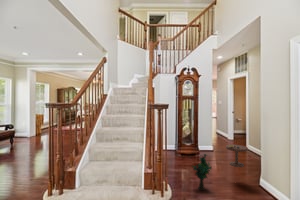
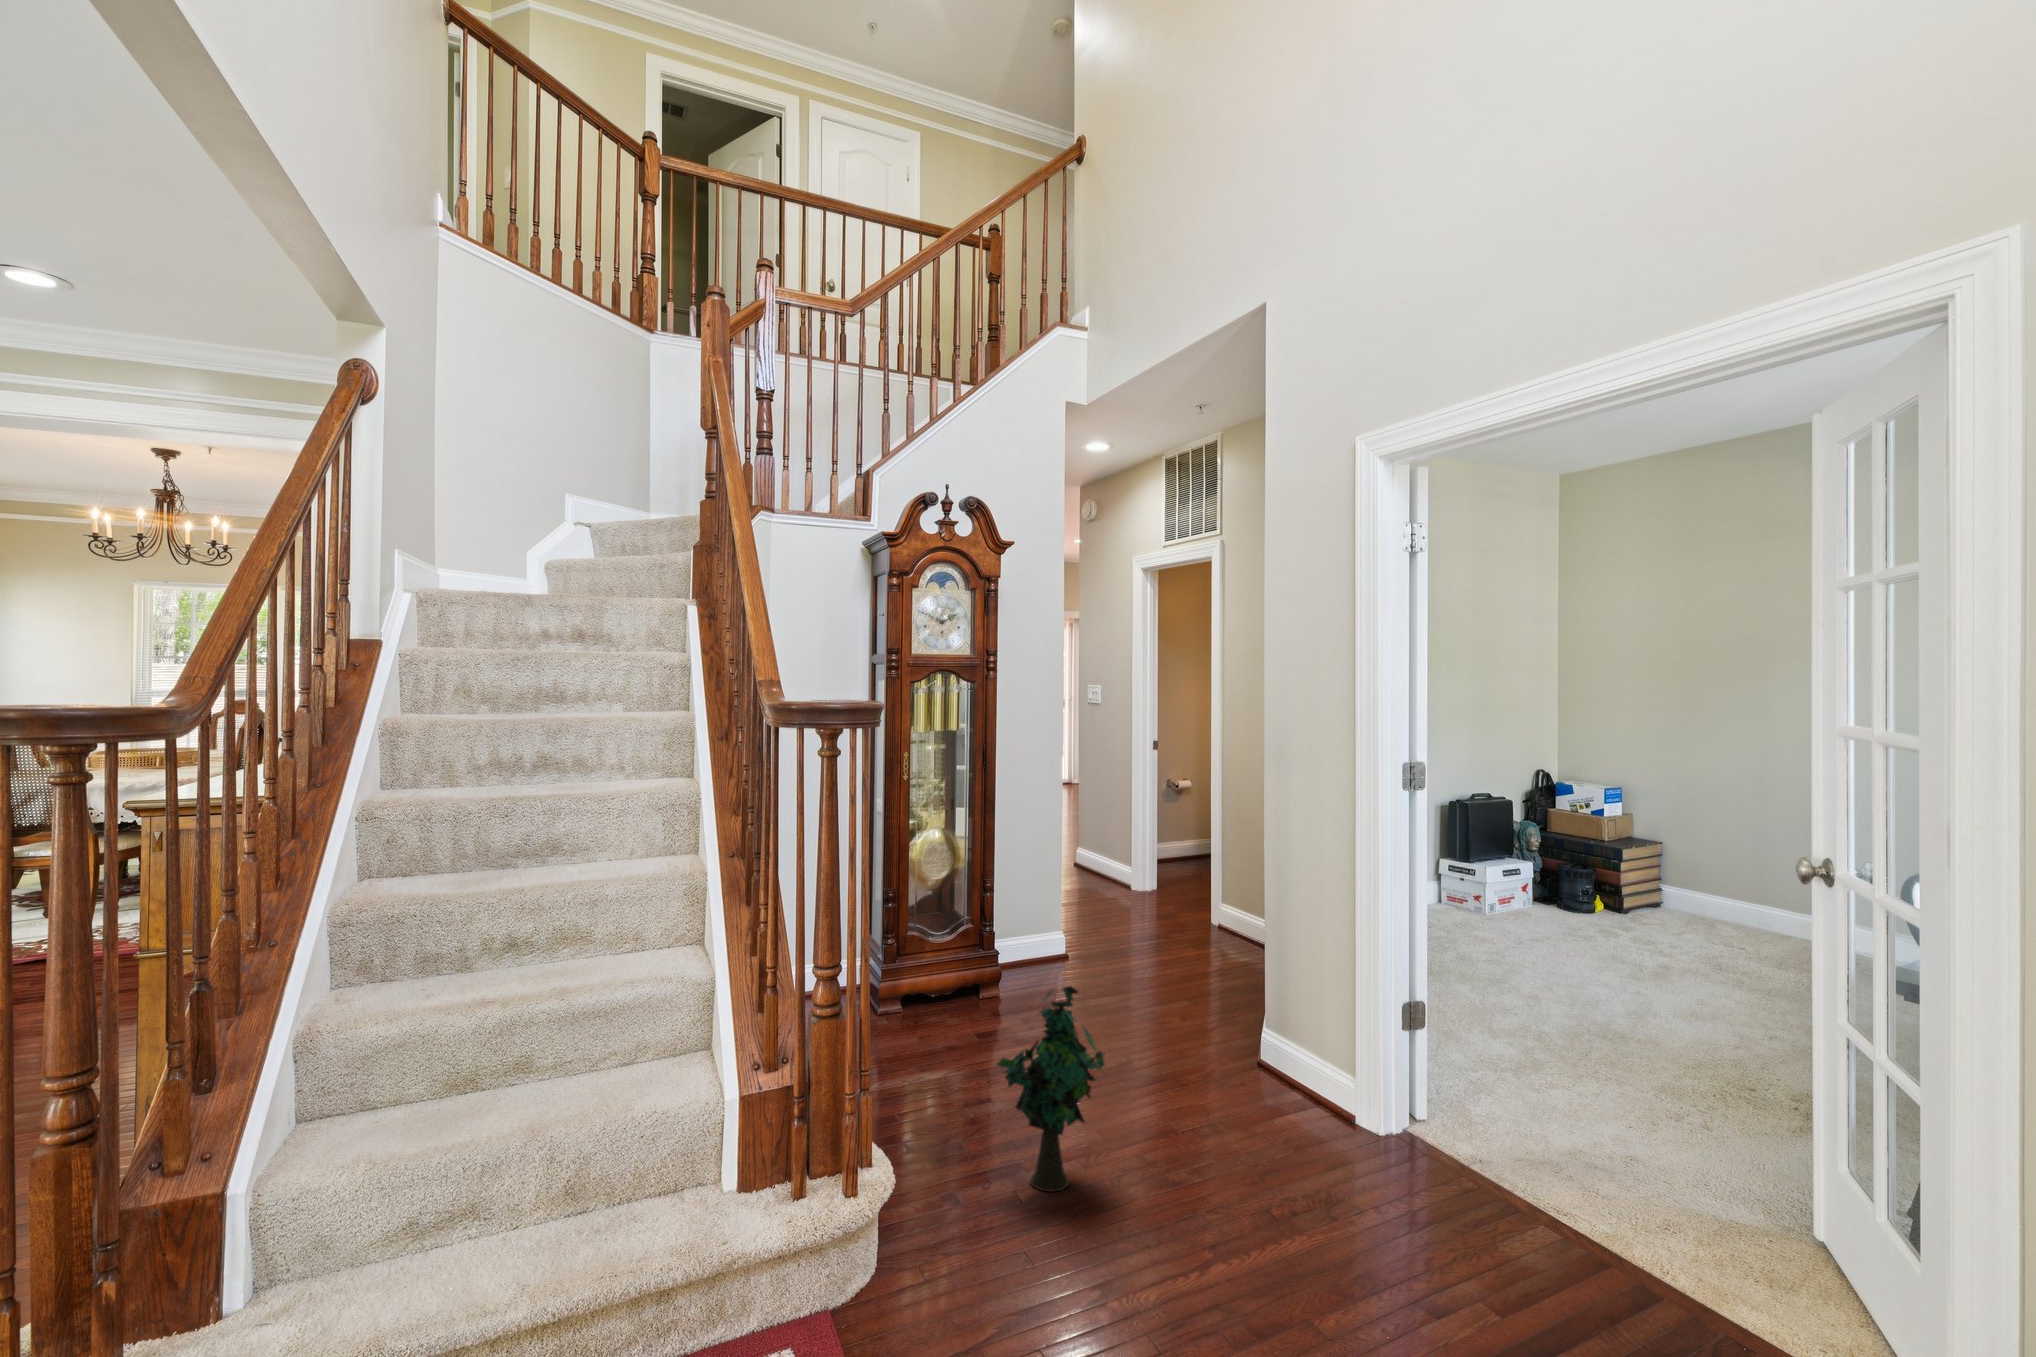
side table: present [226,144,248,167] -> none [1165,921,1274,1122]

